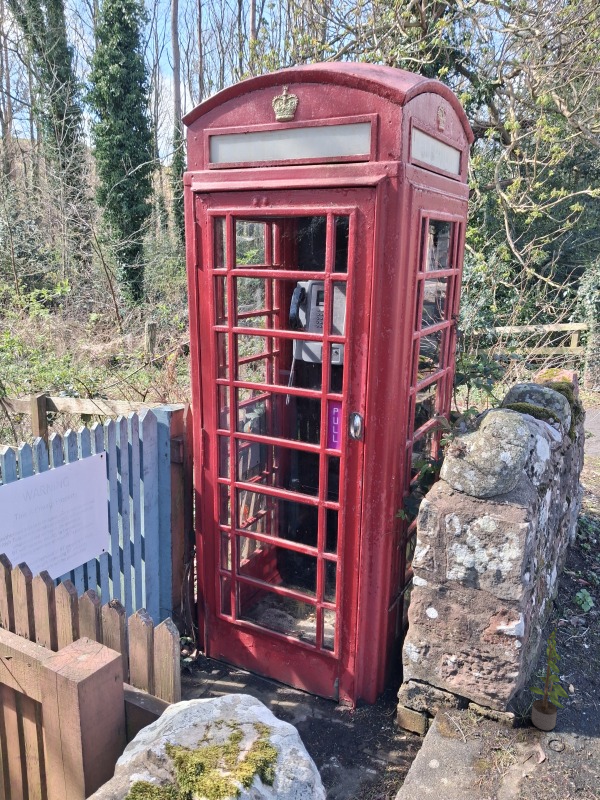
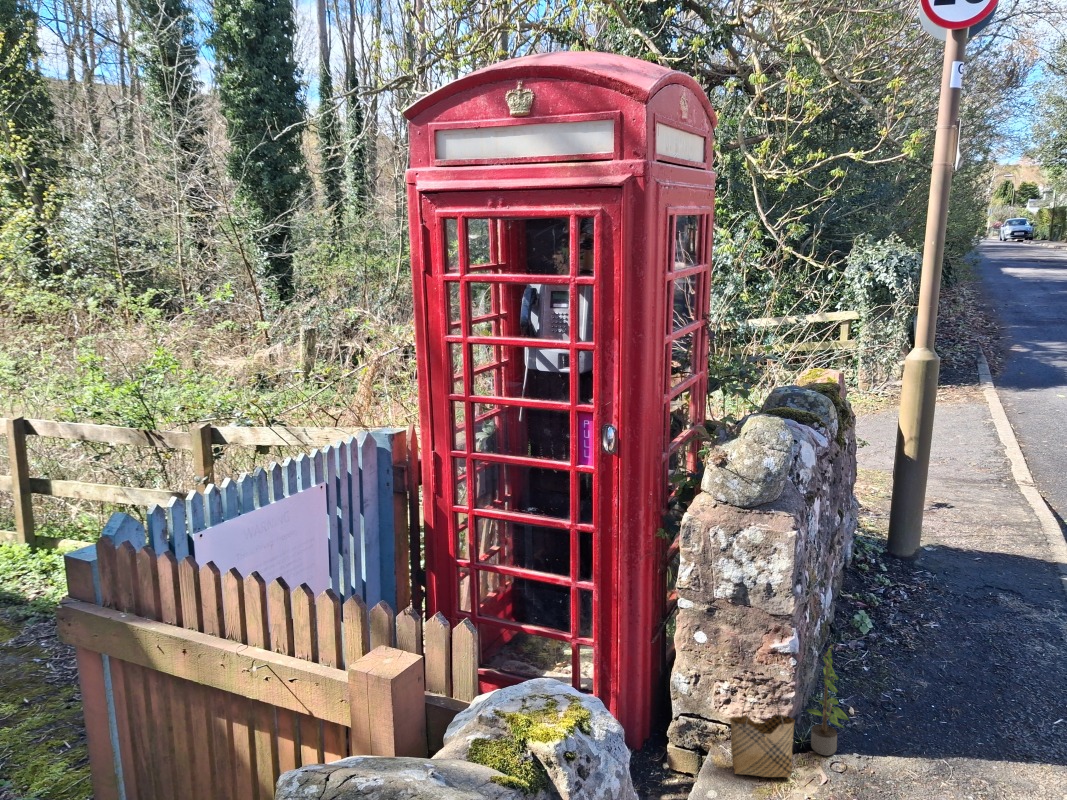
woven basket: none [455,661,517,753] -> present [730,682,795,777]

